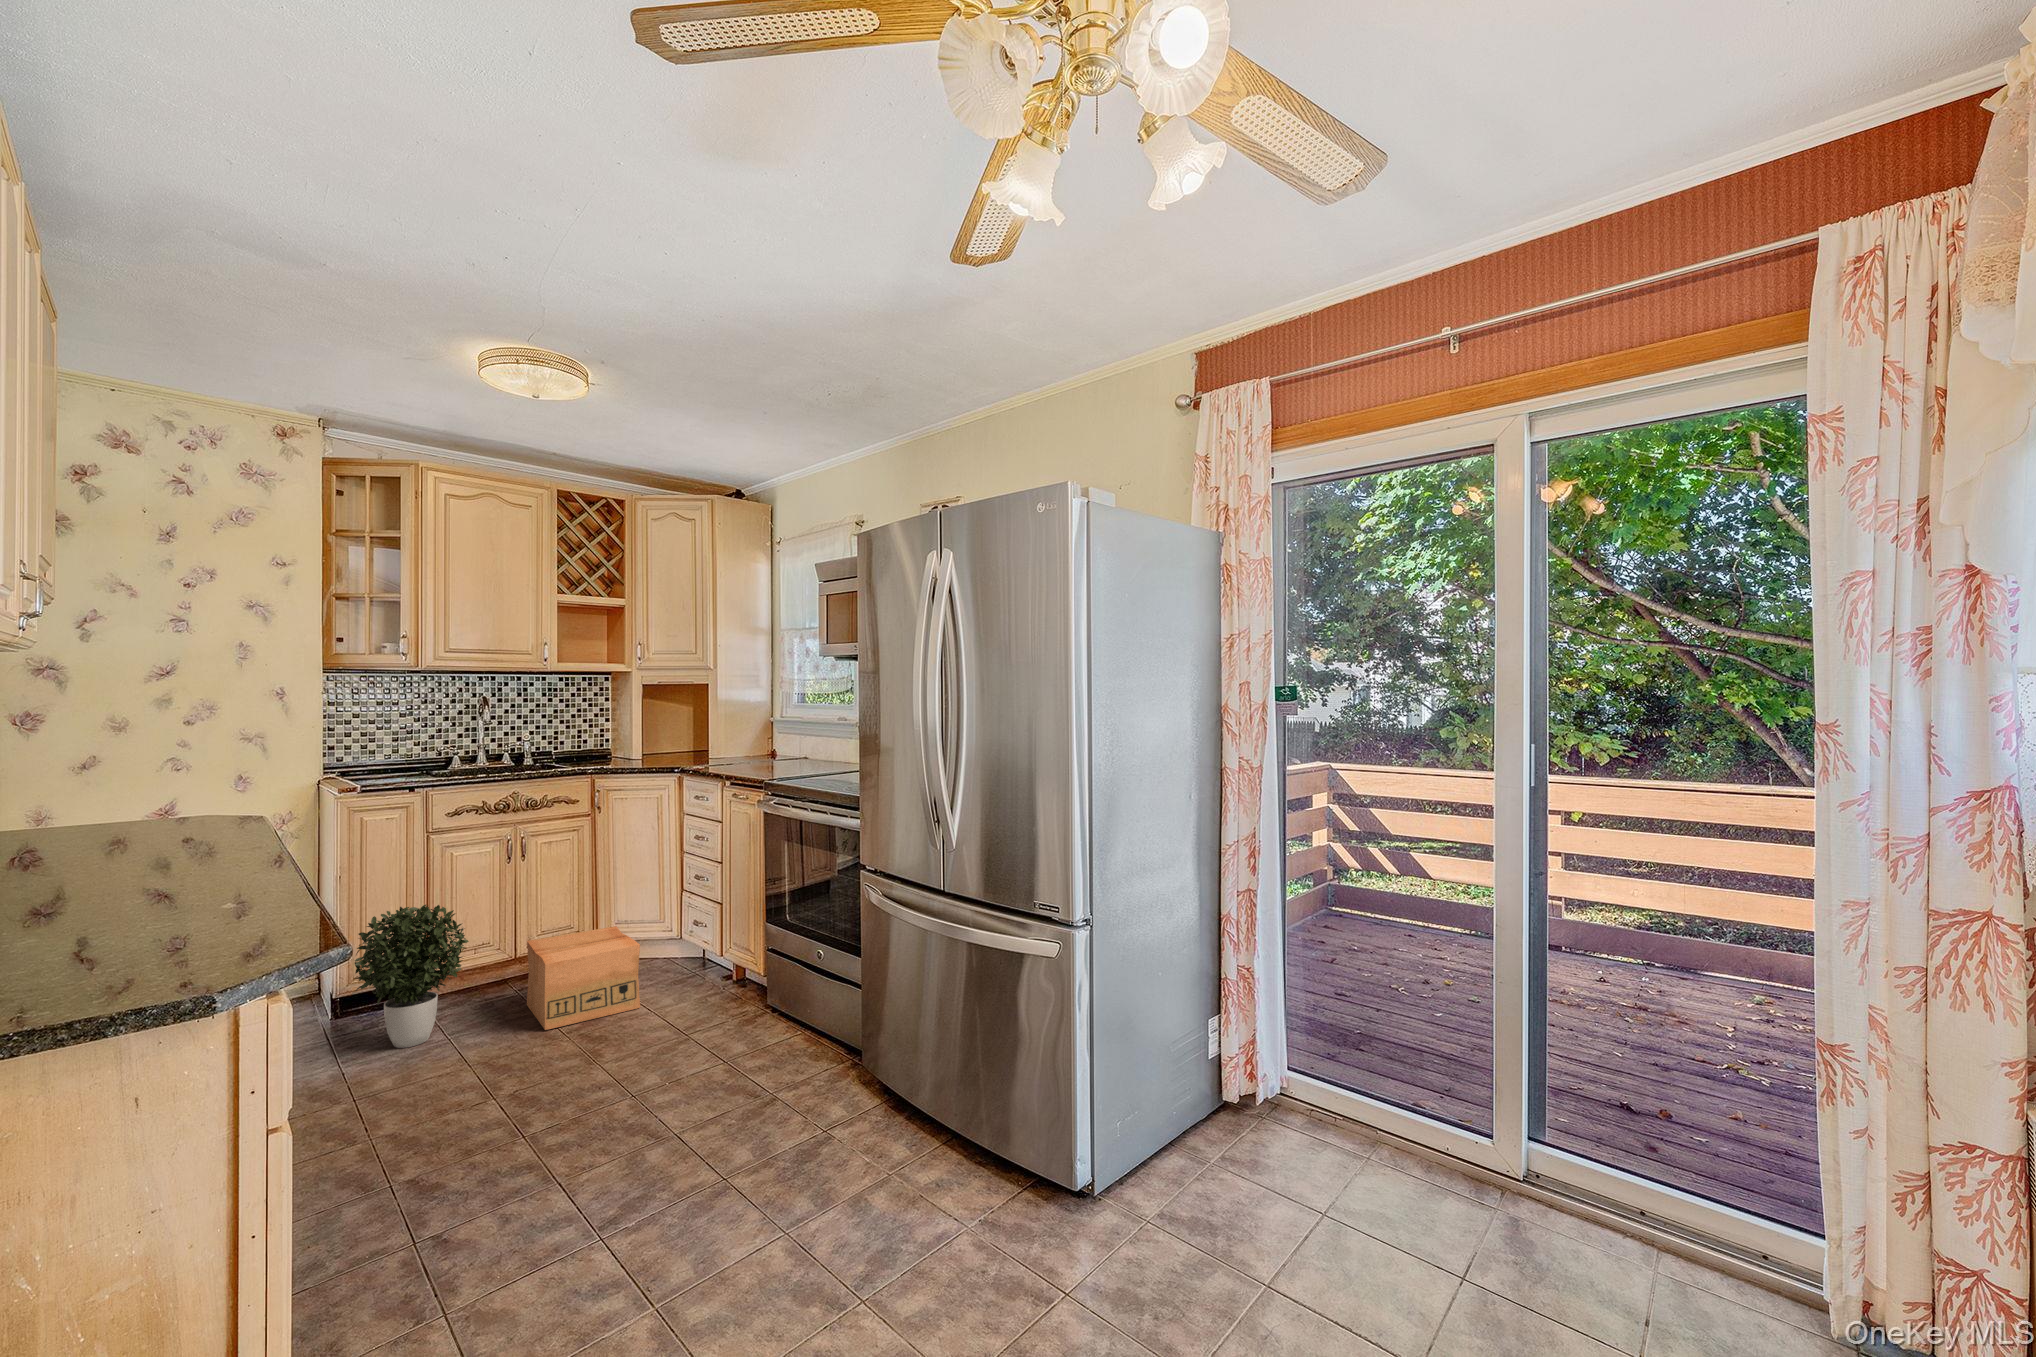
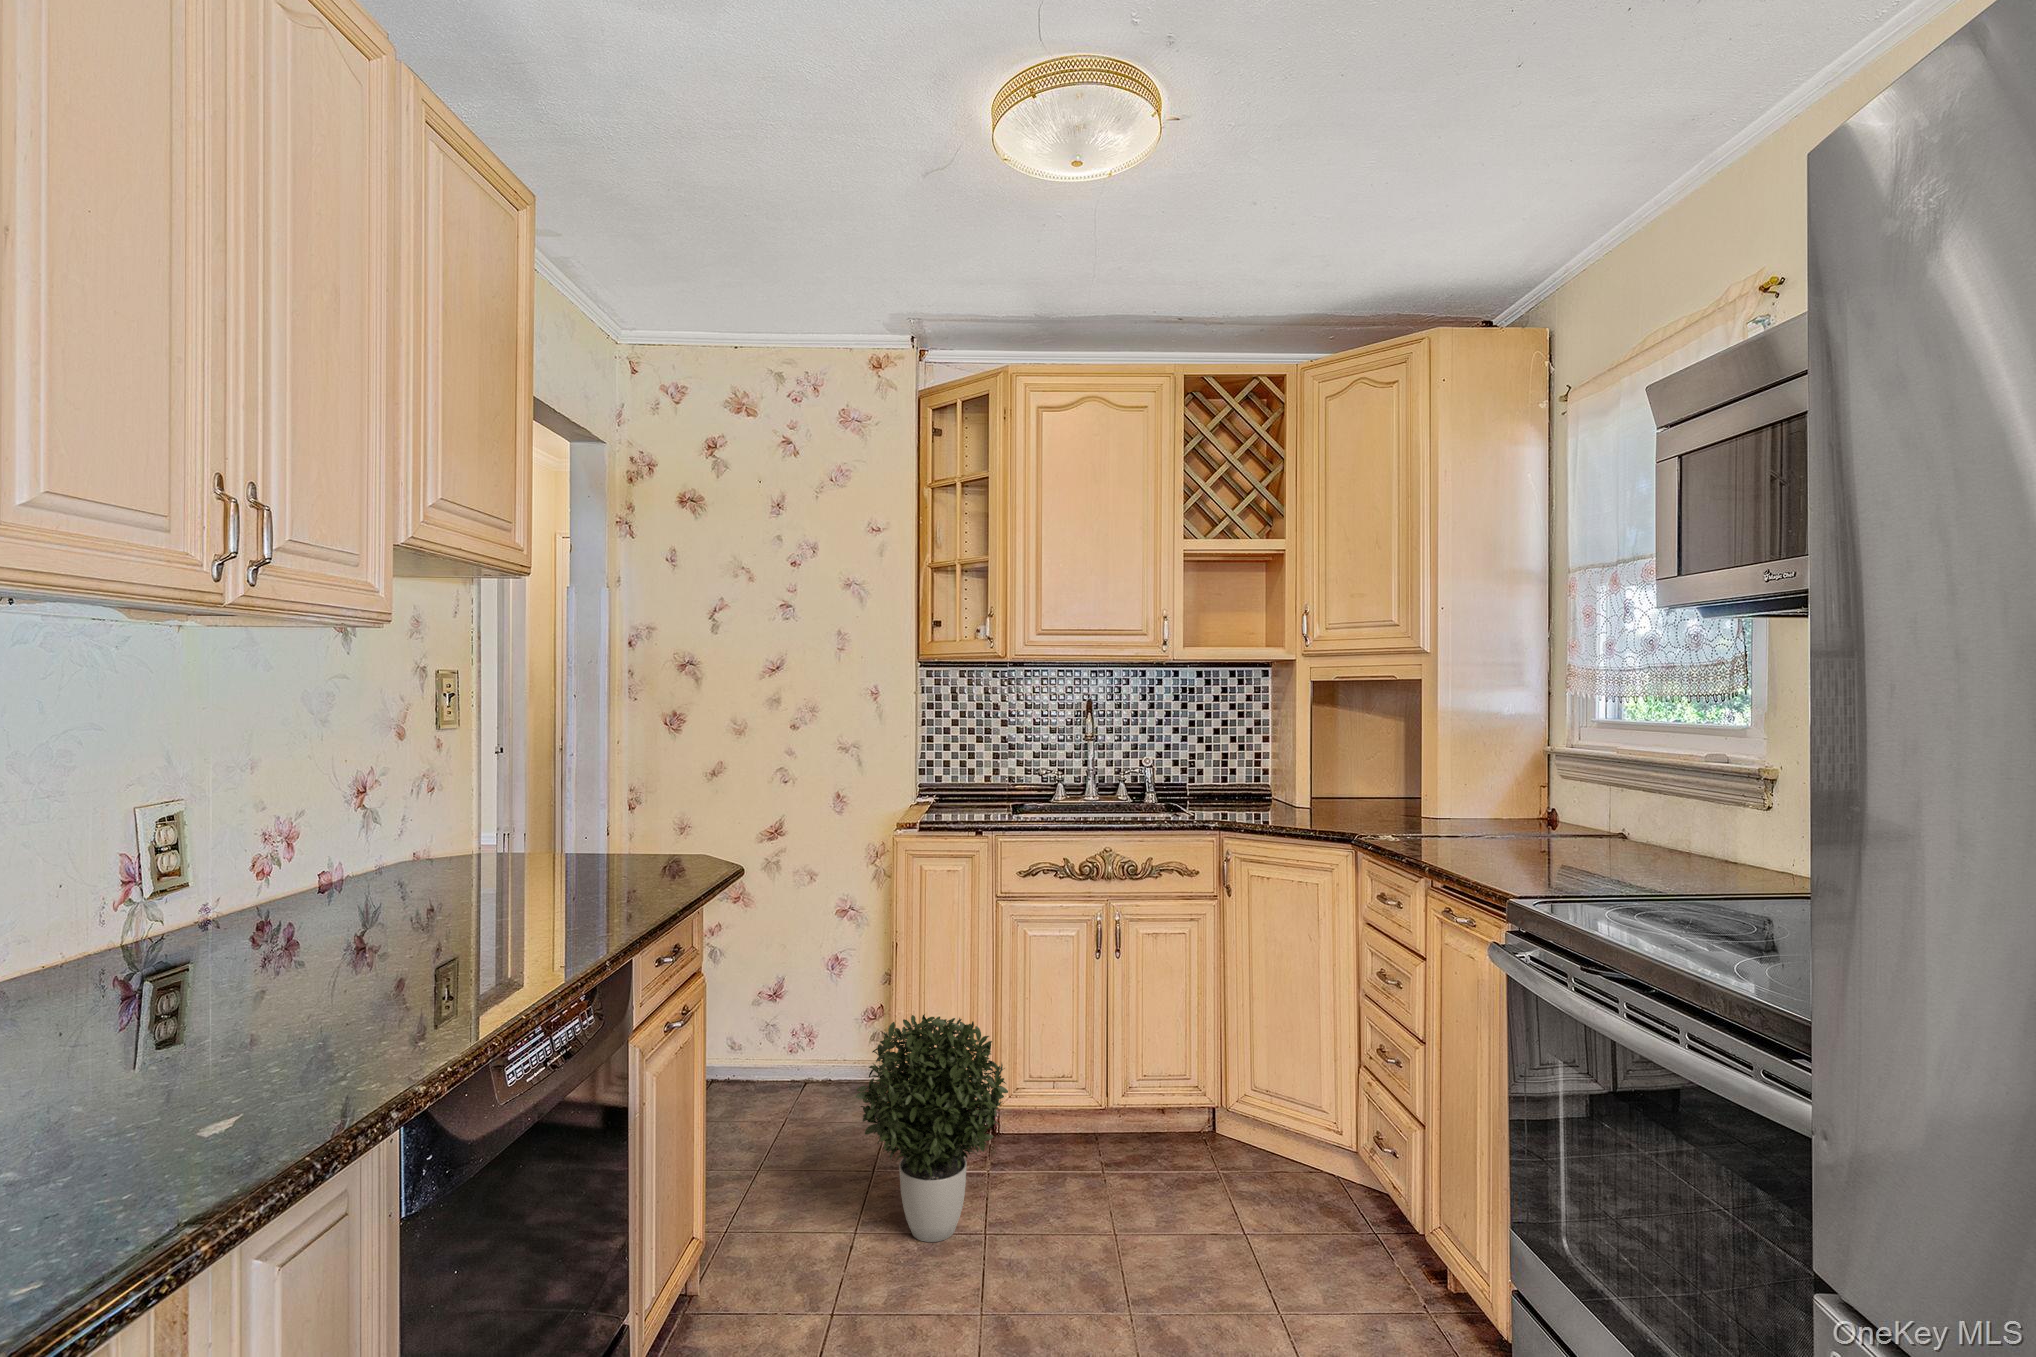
cardboard box: present [527,926,640,1030] -> none [1098,1104,1264,1311]

